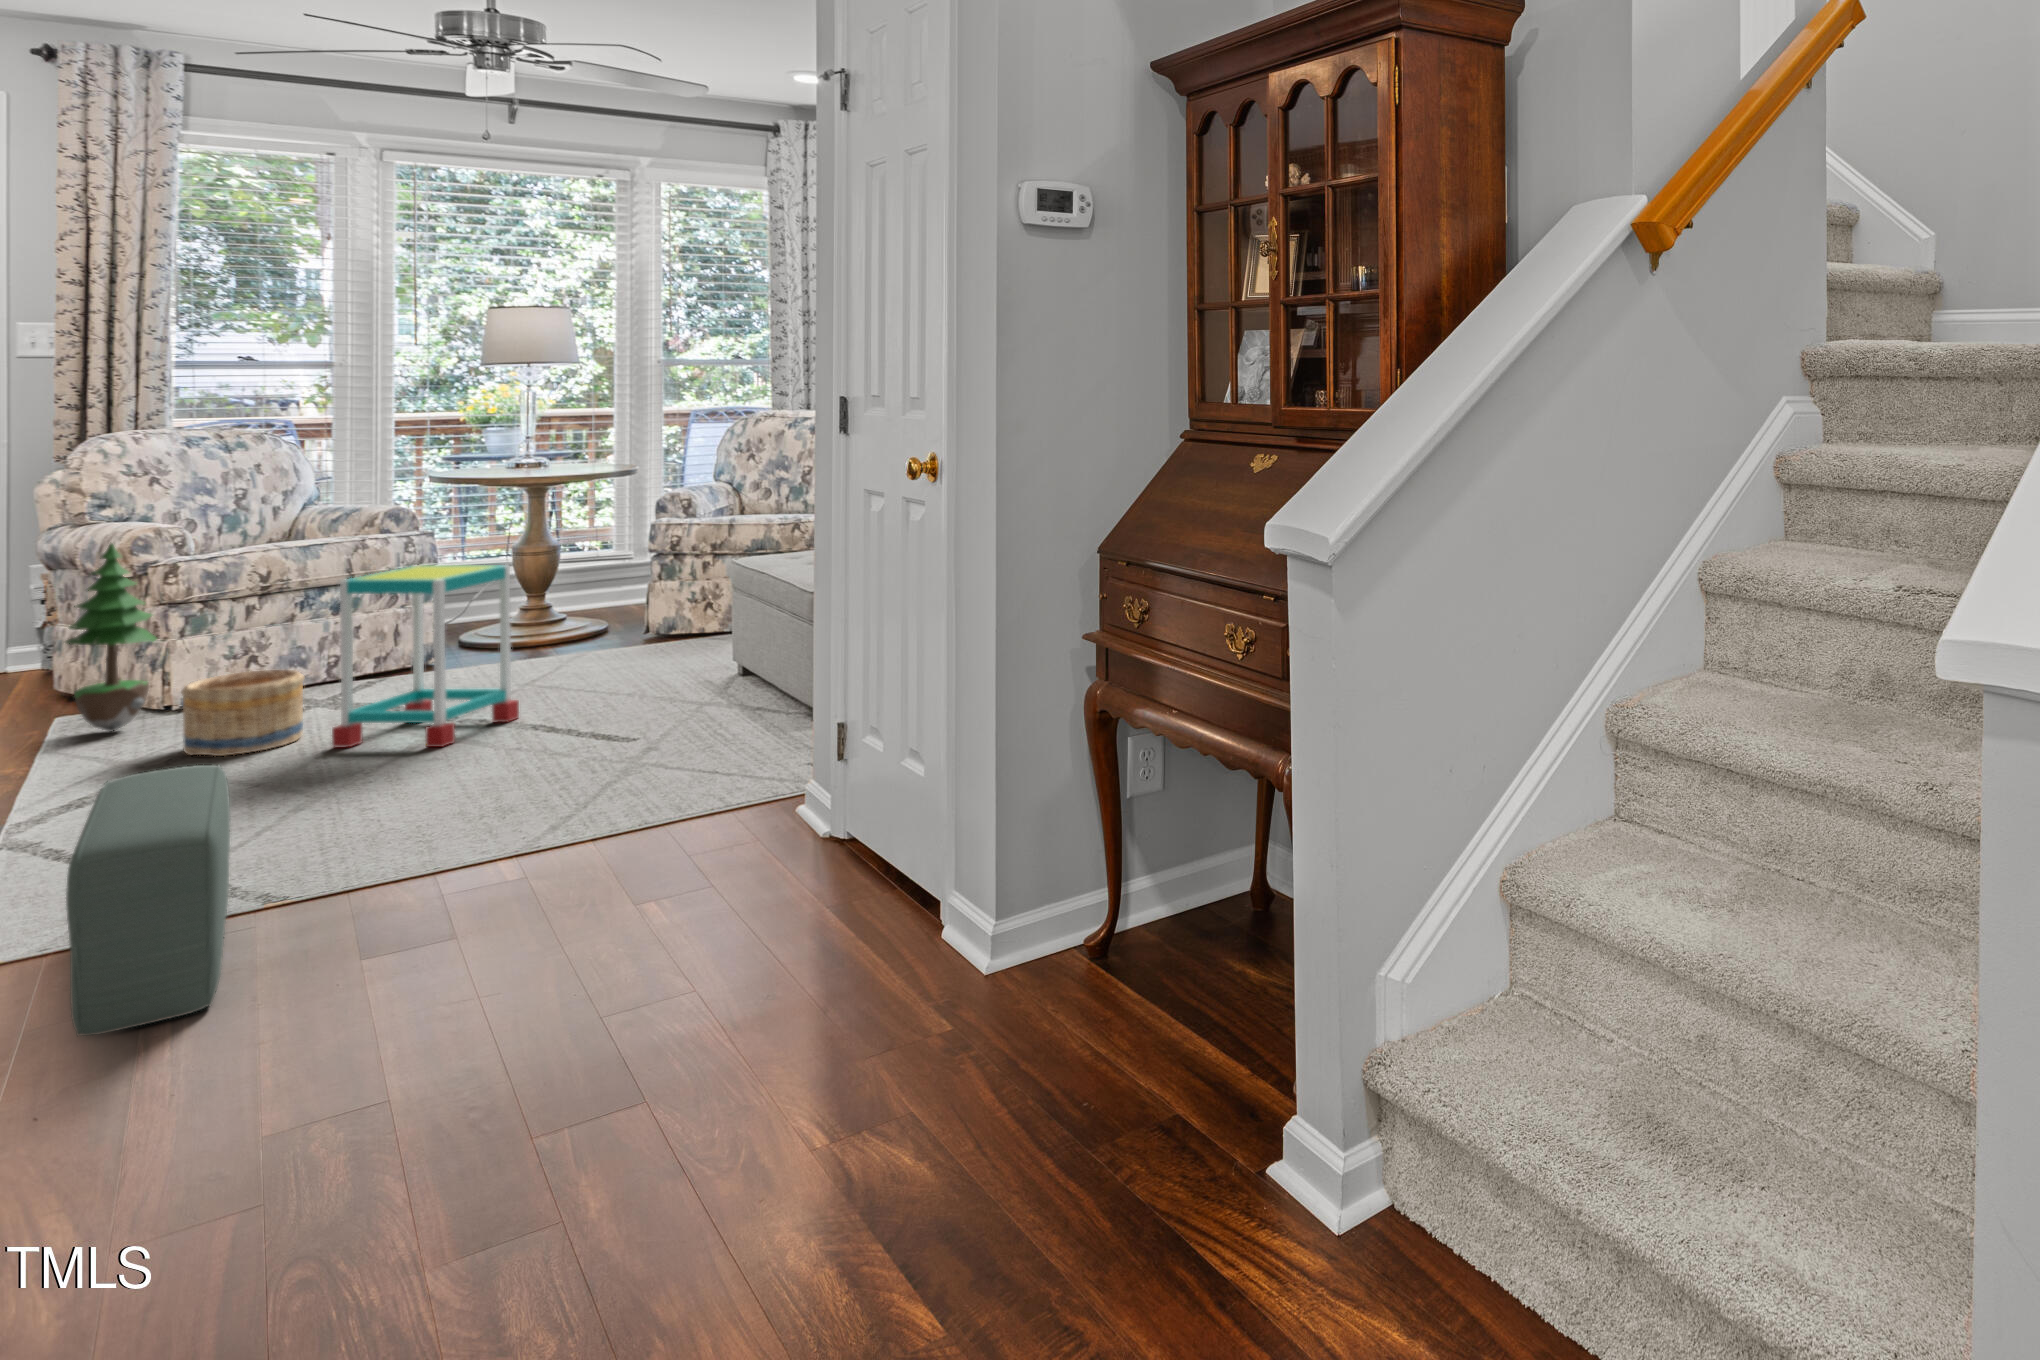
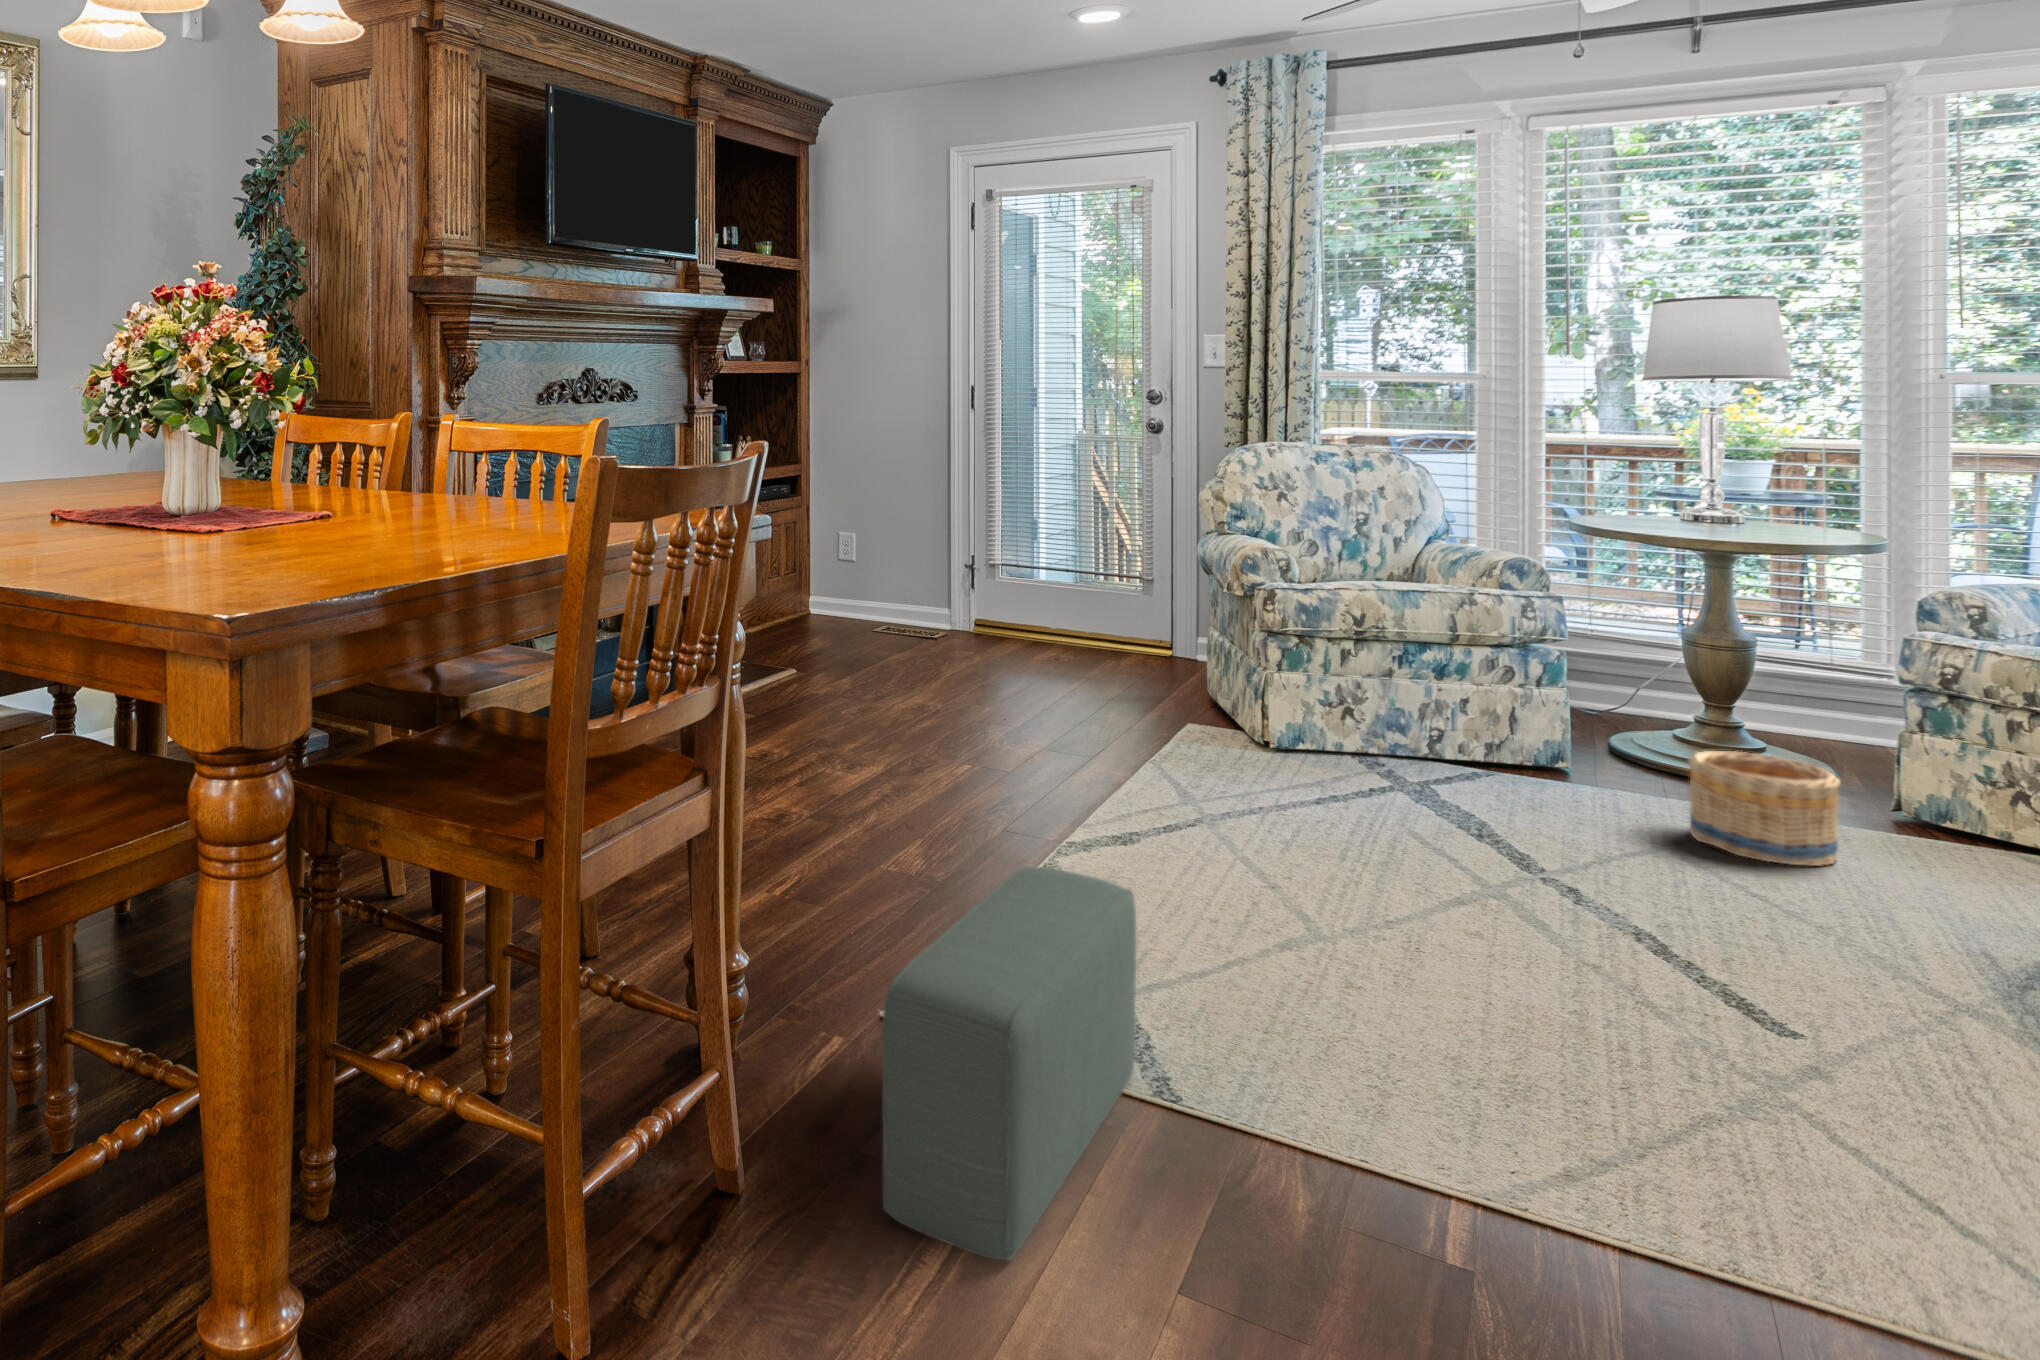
potted tree: present [65,544,157,731] -> none [1174,558,1253,757]
side table: present [332,565,519,748] -> none [1384,646,1634,914]
basket: present [181,670,304,756] -> present [1688,751,1841,866]

